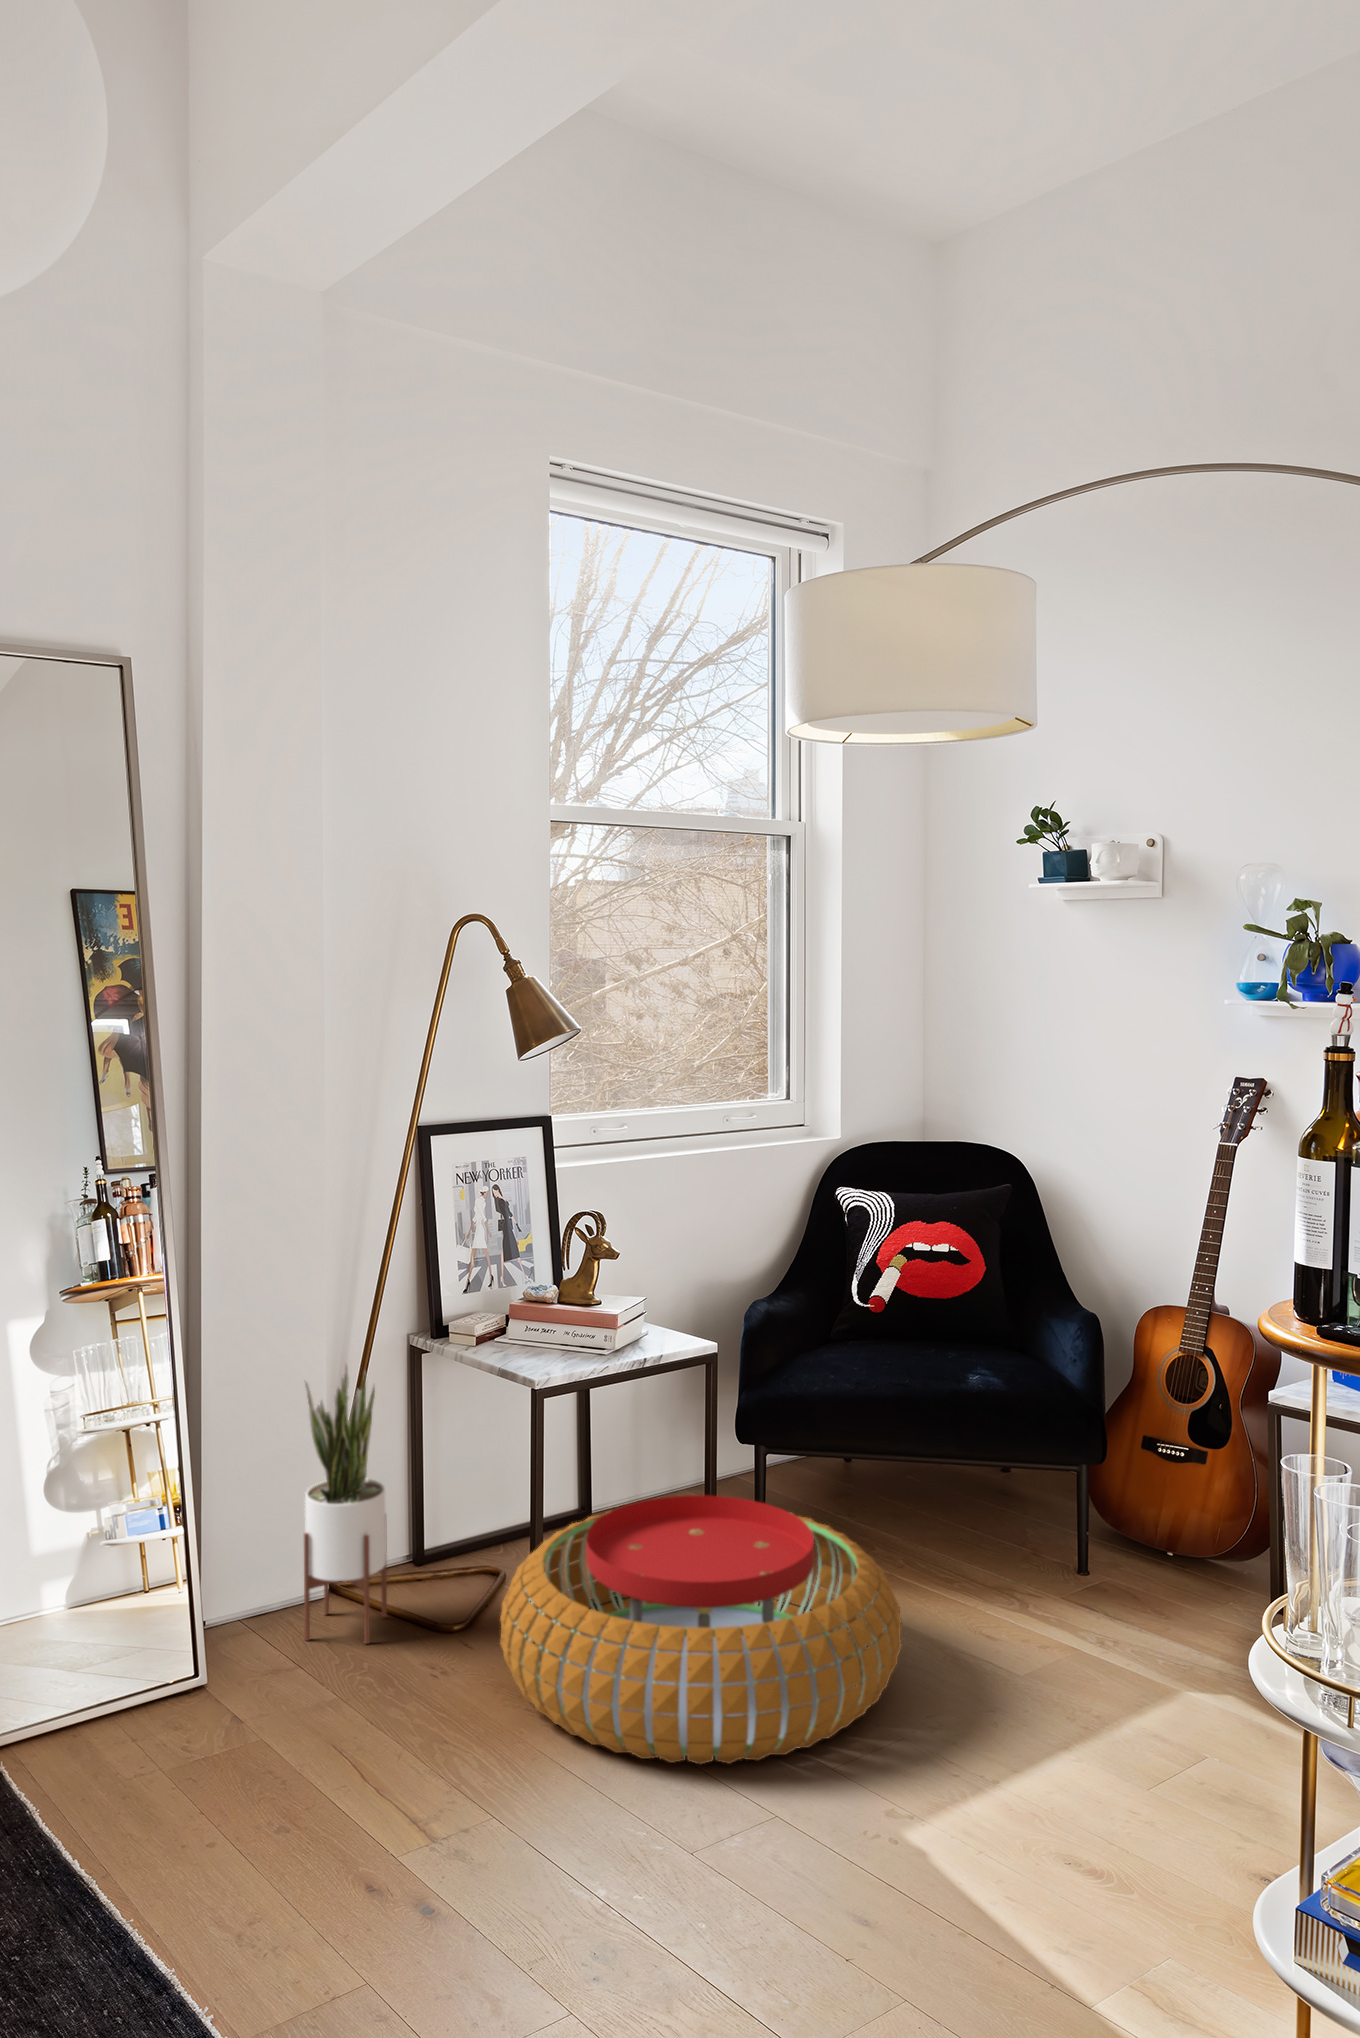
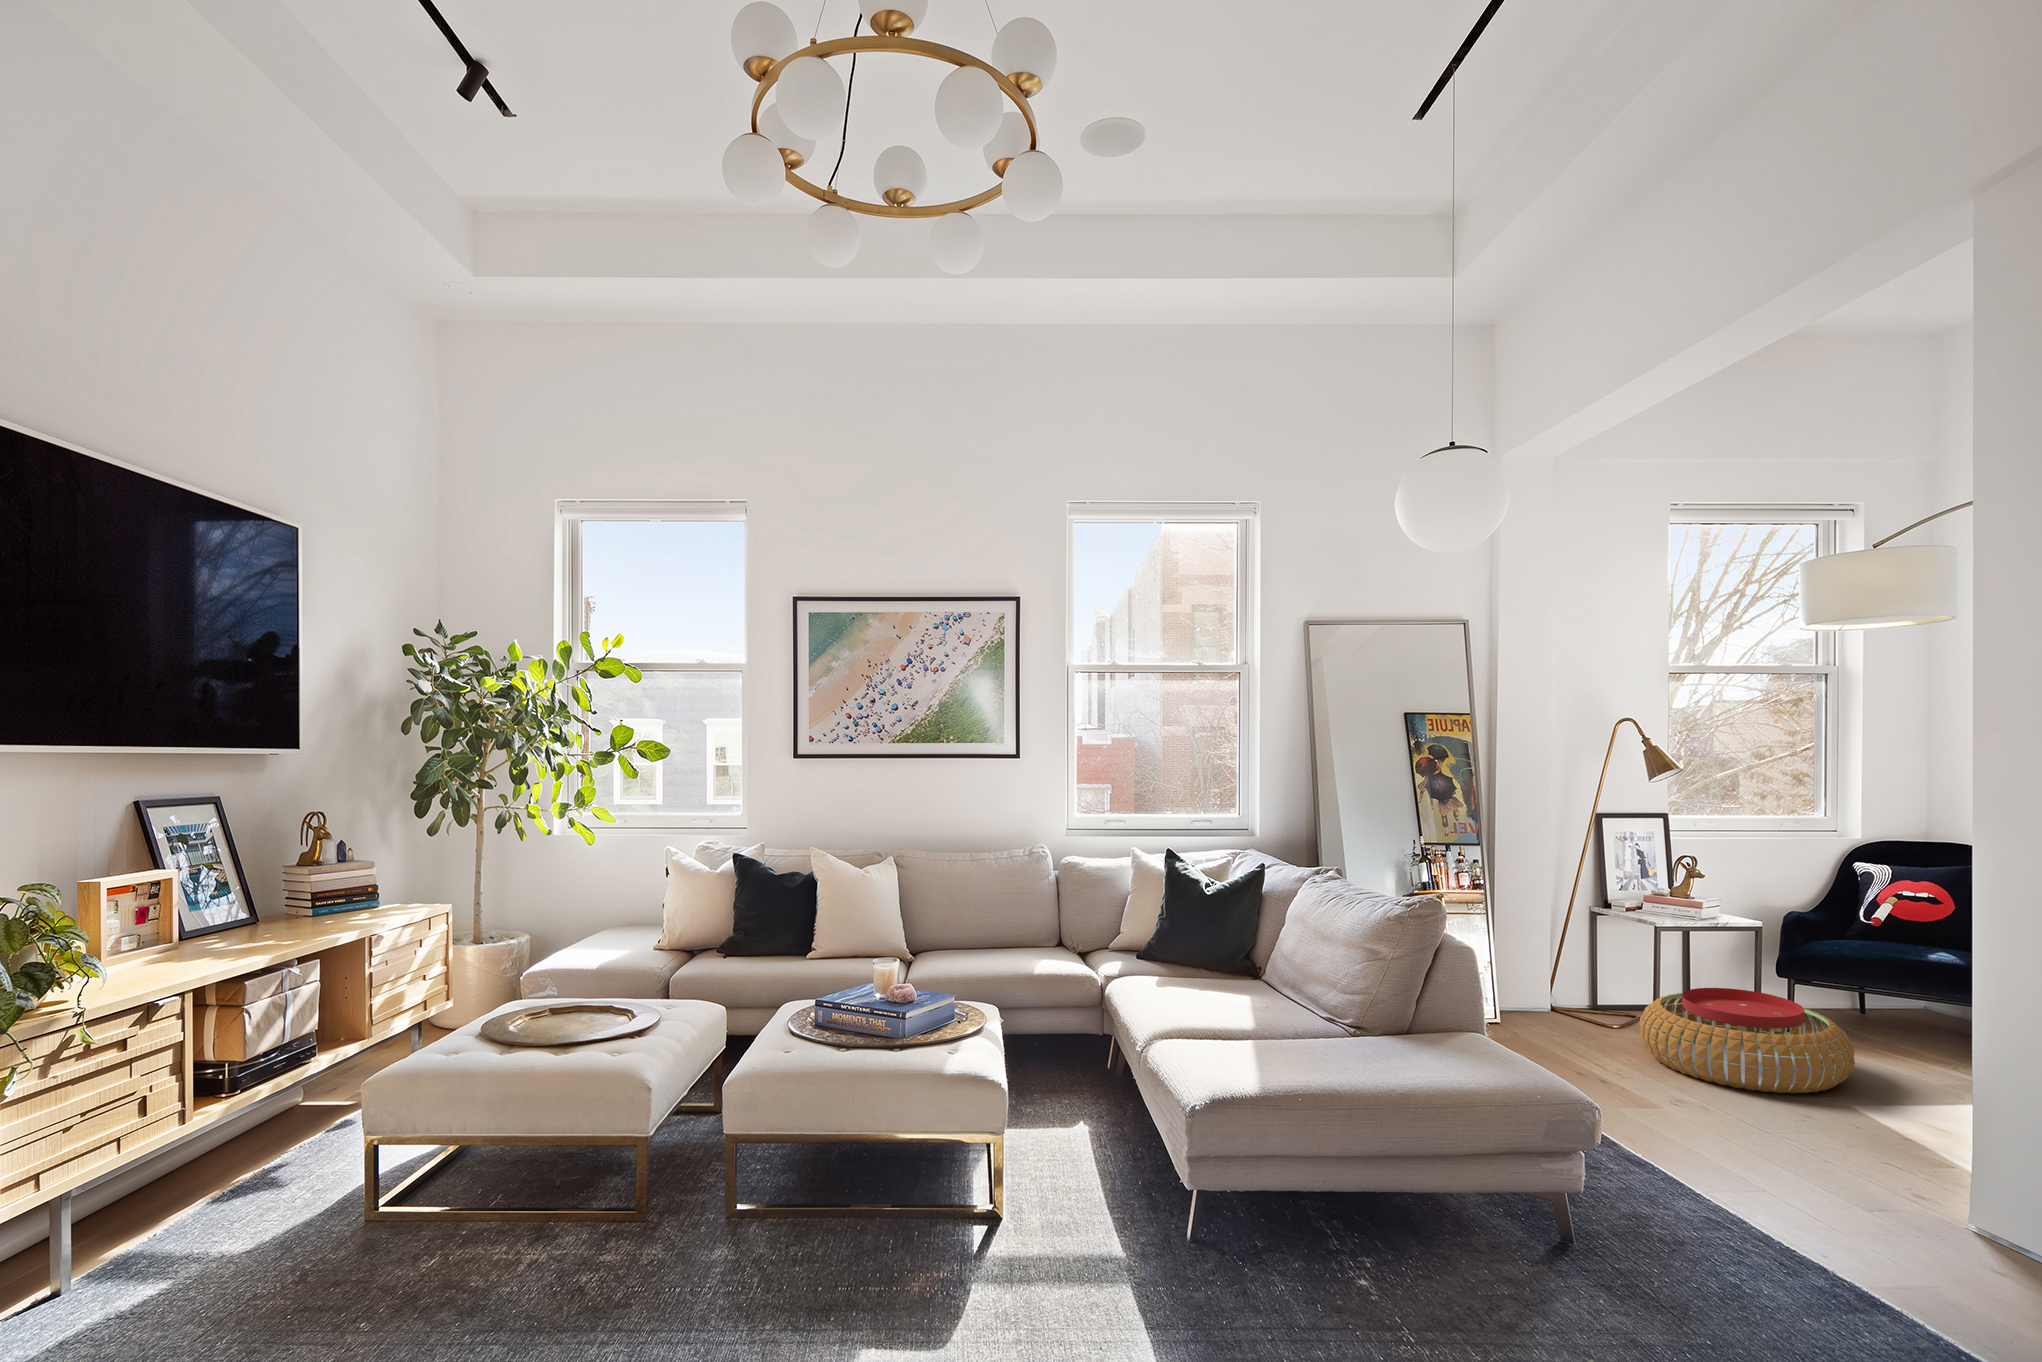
potted plant: present [304,1365,387,1644] -> none [1545,909,1584,1029]

